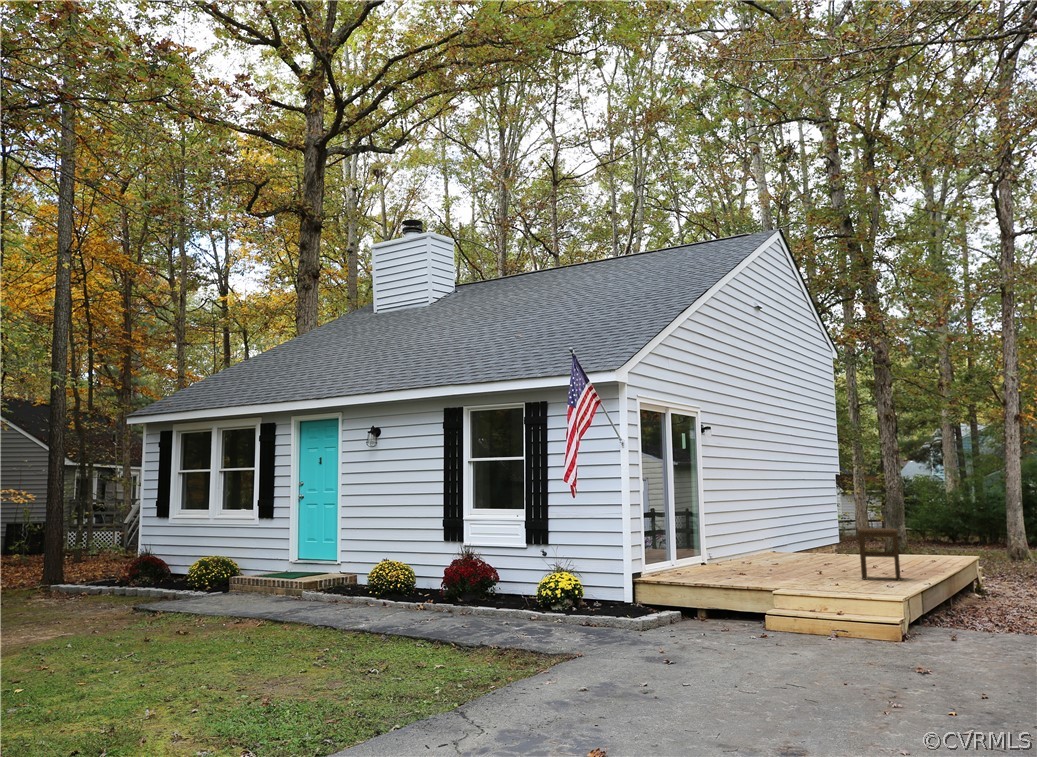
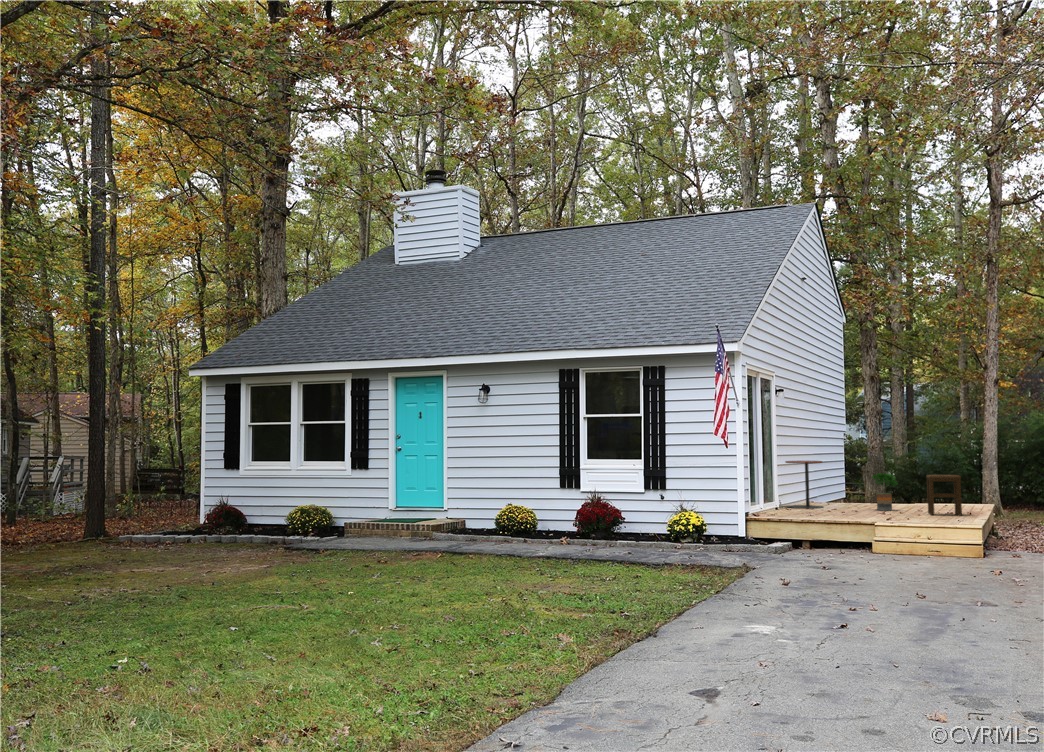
side table: none [713,509,758,566] -> present [786,461,824,509]
potted tree: none [804,524,836,571] -> present [872,473,897,511]

